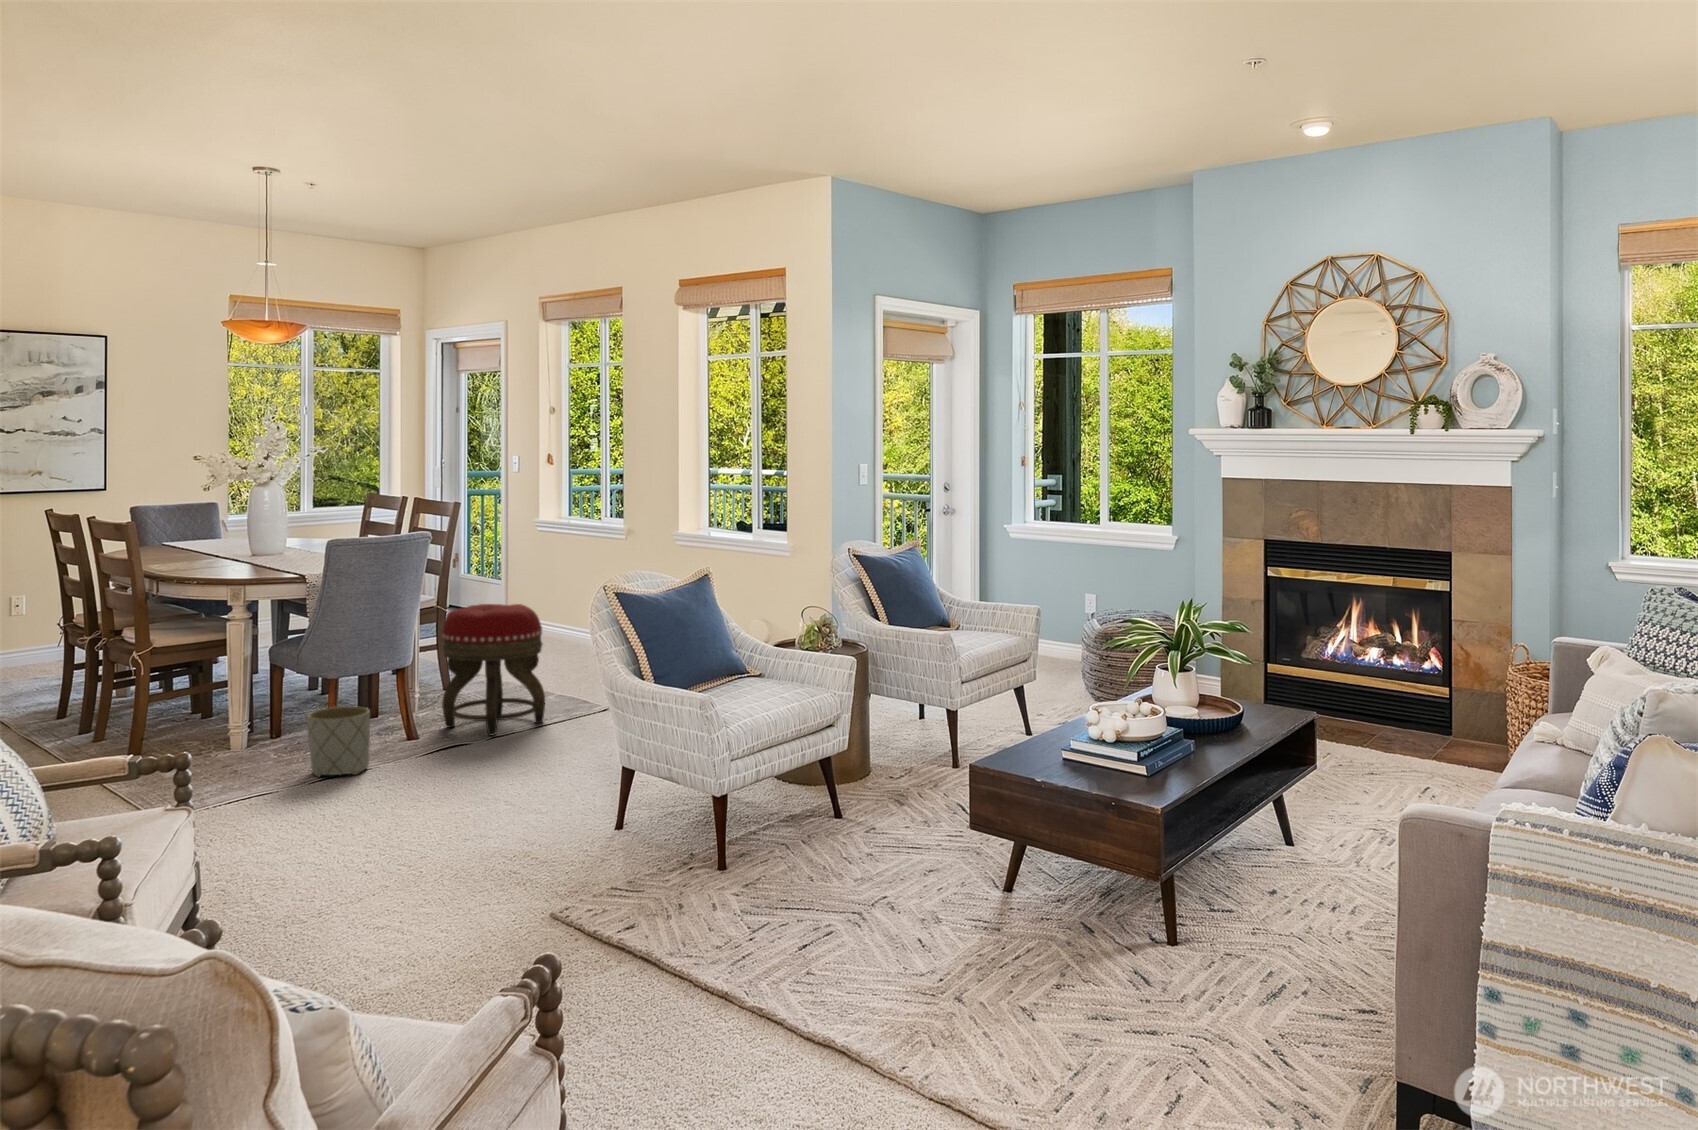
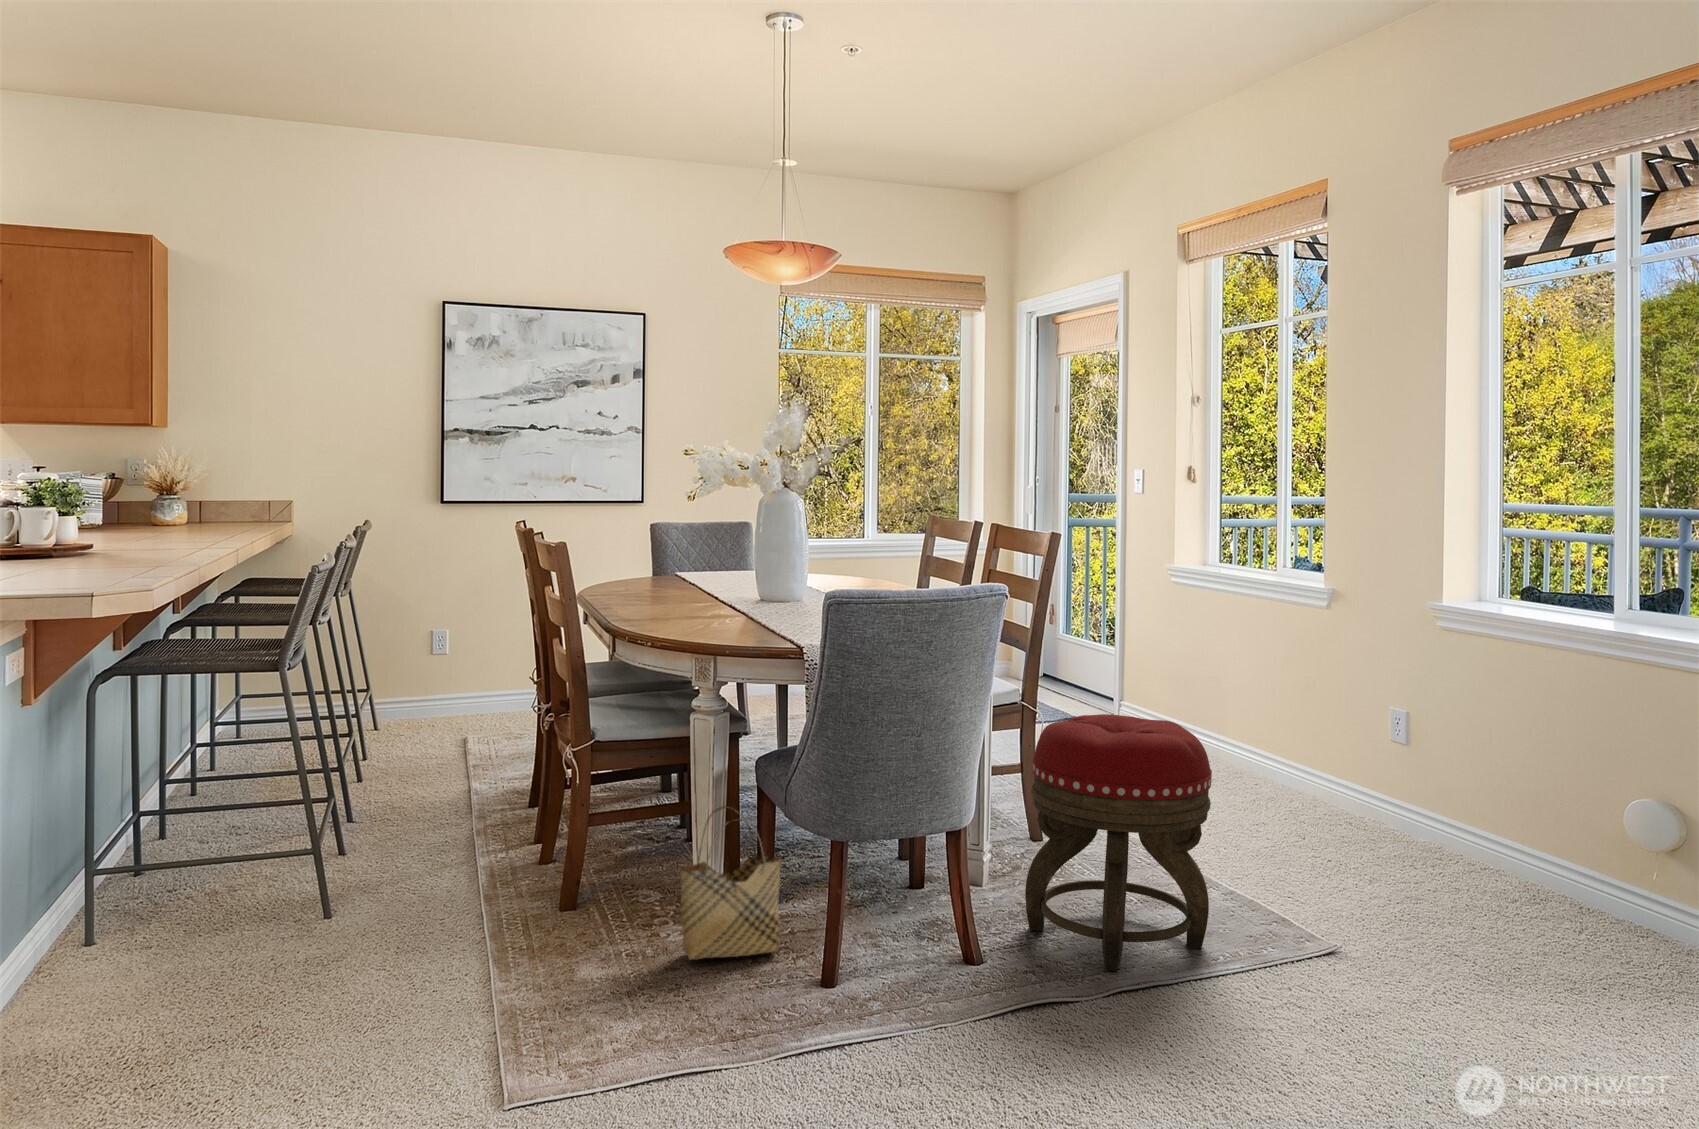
woven basket: none [223,674,292,762] -> present [679,806,781,960]
planter: present [307,706,370,777] -> none [794,896,902,1042]

